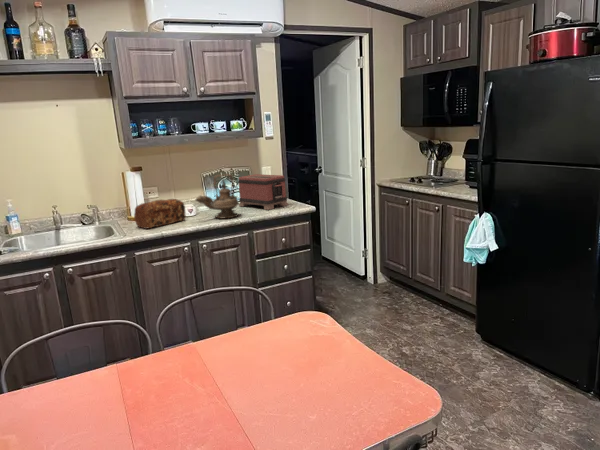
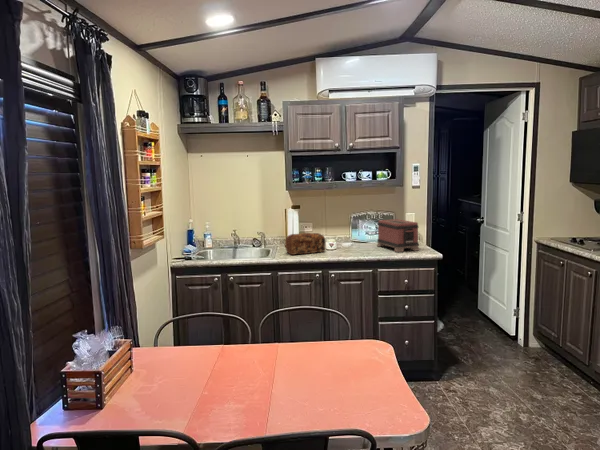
teapot: present [196,174,239,218] -> none [332,216,371,255]

